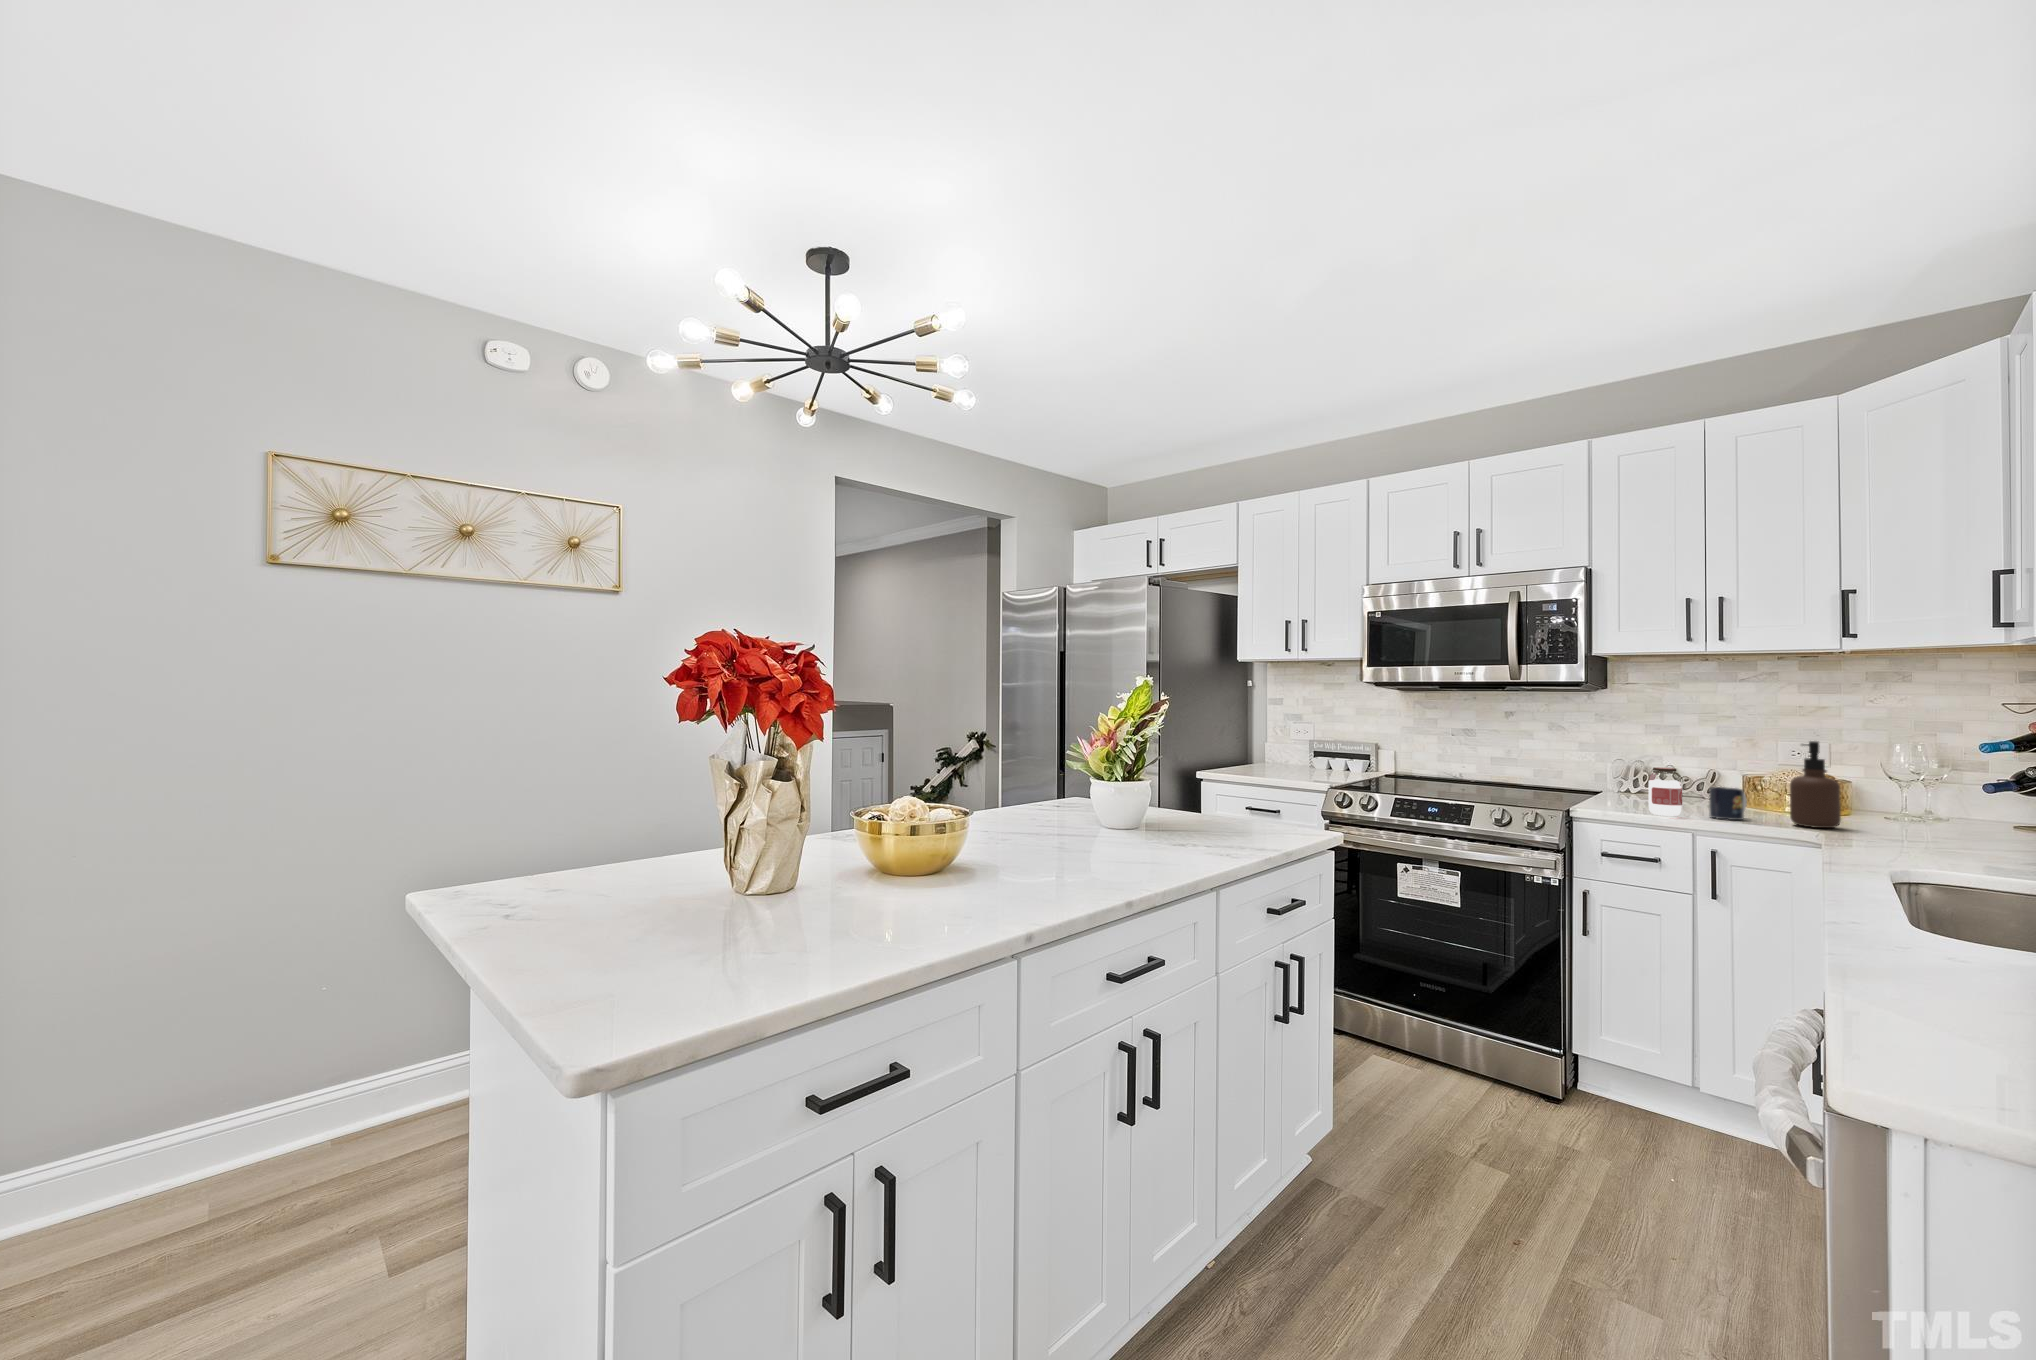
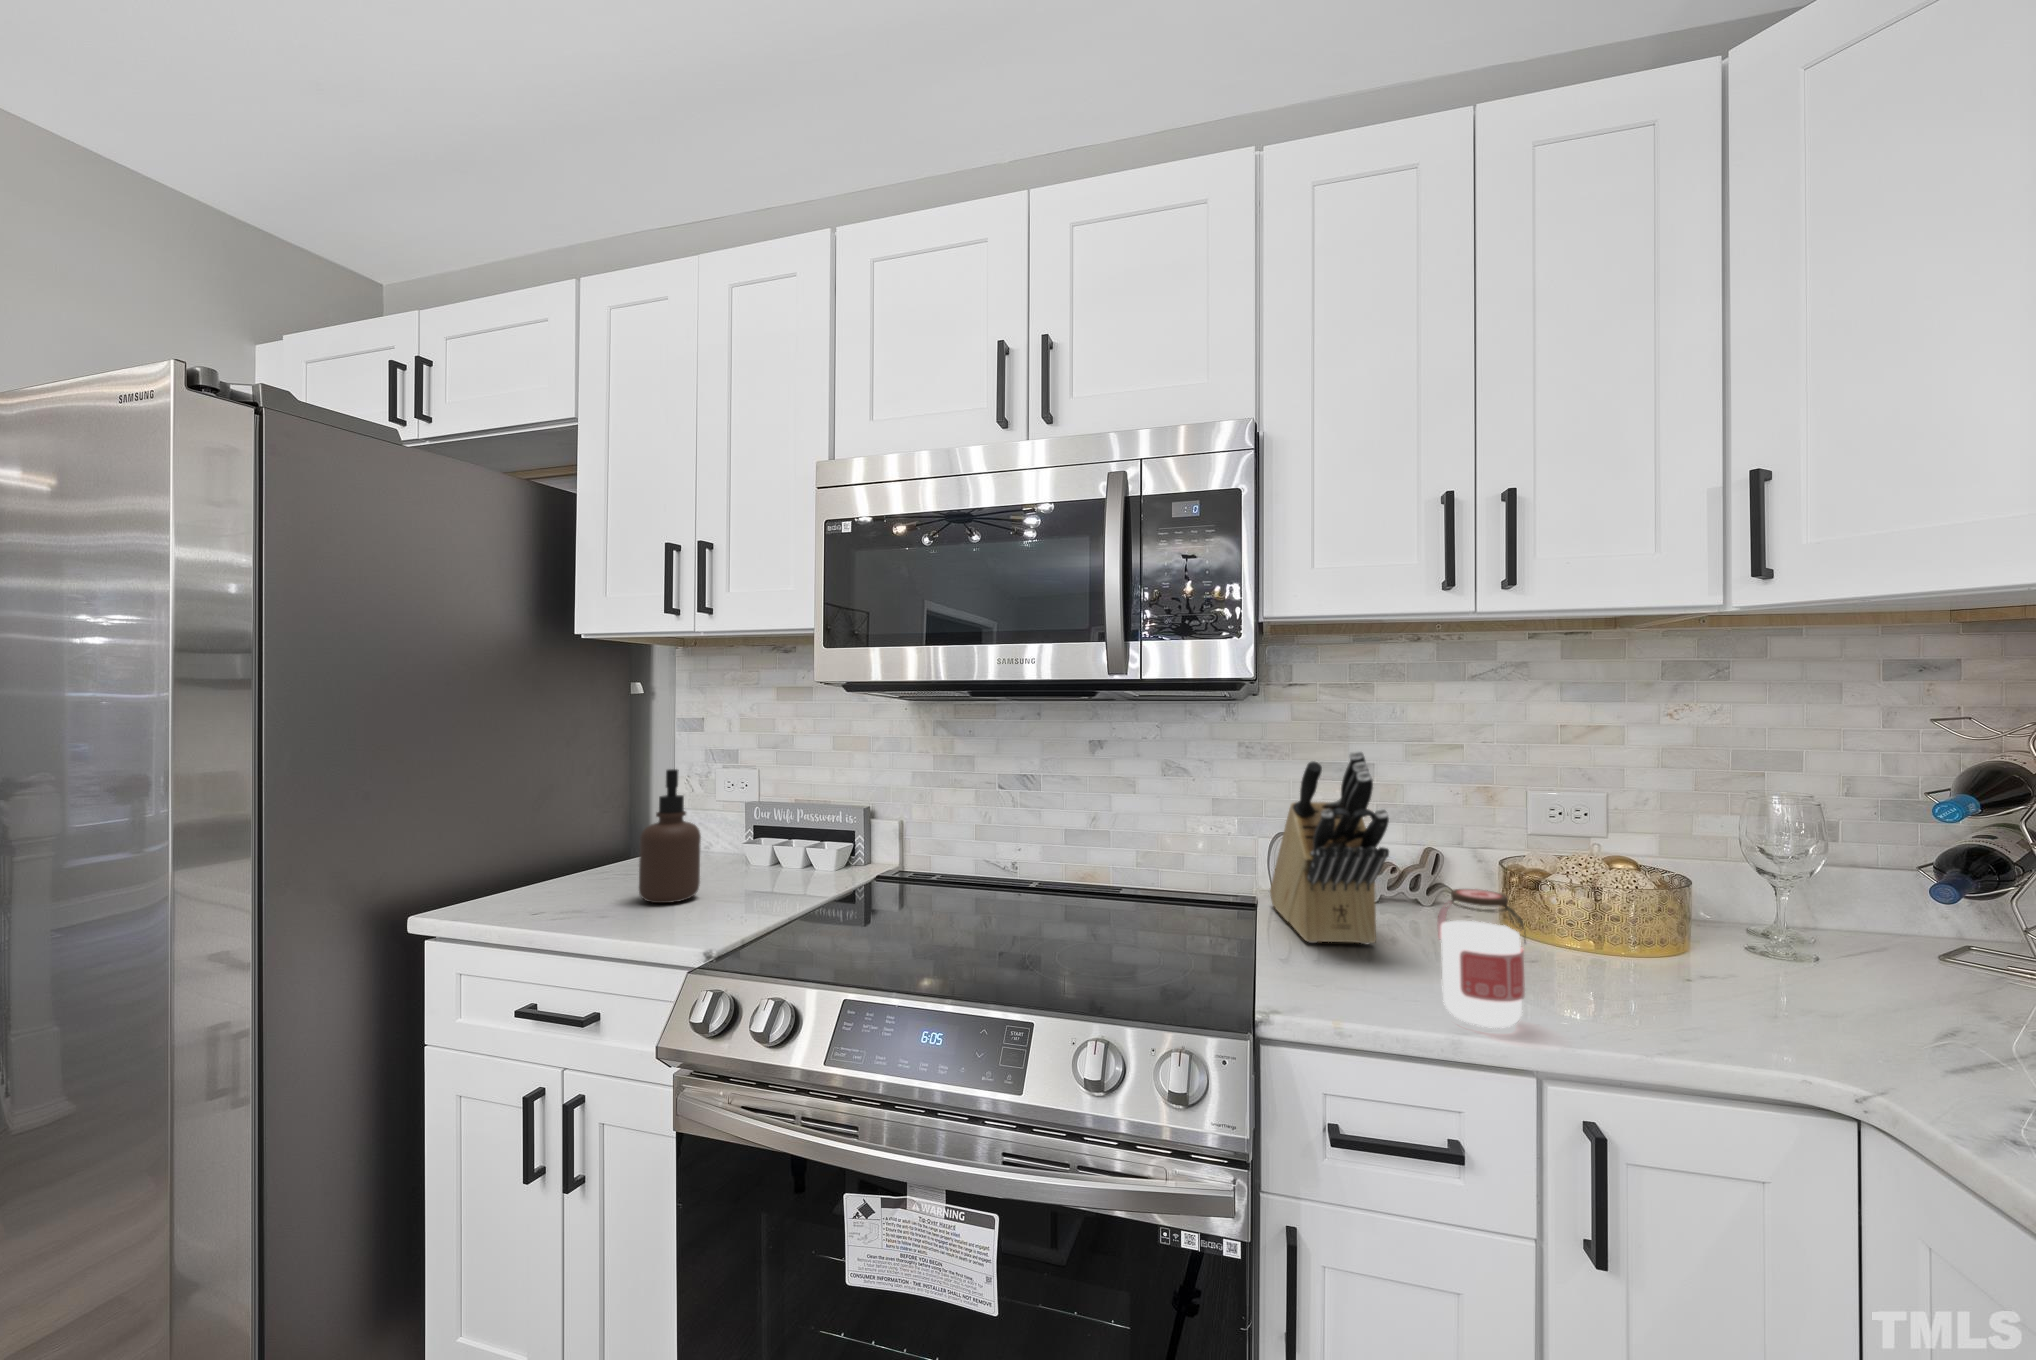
knife block: none [1610,716,1650,804] -> present [1270,750,1389,944]
soap dispenser: present [1790,741,1841,828] -> present [639,769,701,903]
mug: present [1709,787,1747,820] -> none [1552,926,1636,1022]

